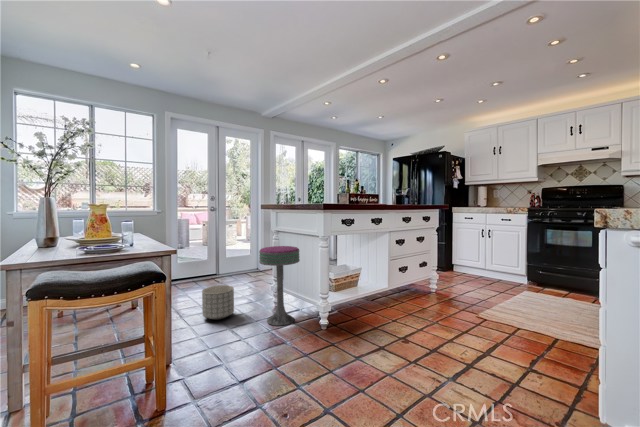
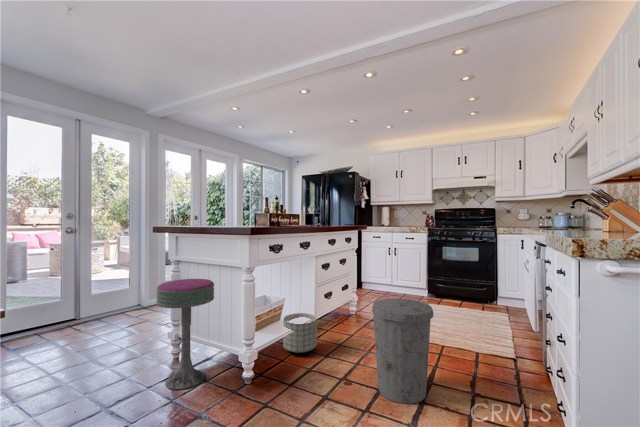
trash can: none [428,271,490,366] -> present [372,298,434,404]
planter: present [202,285,234,320] -> present [283,313,317,353]

